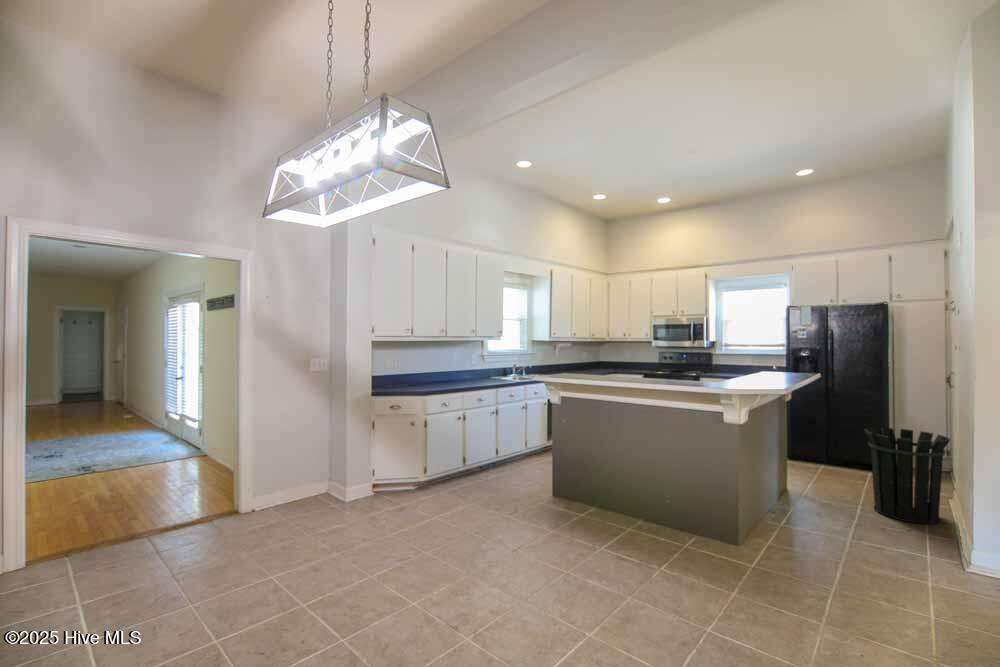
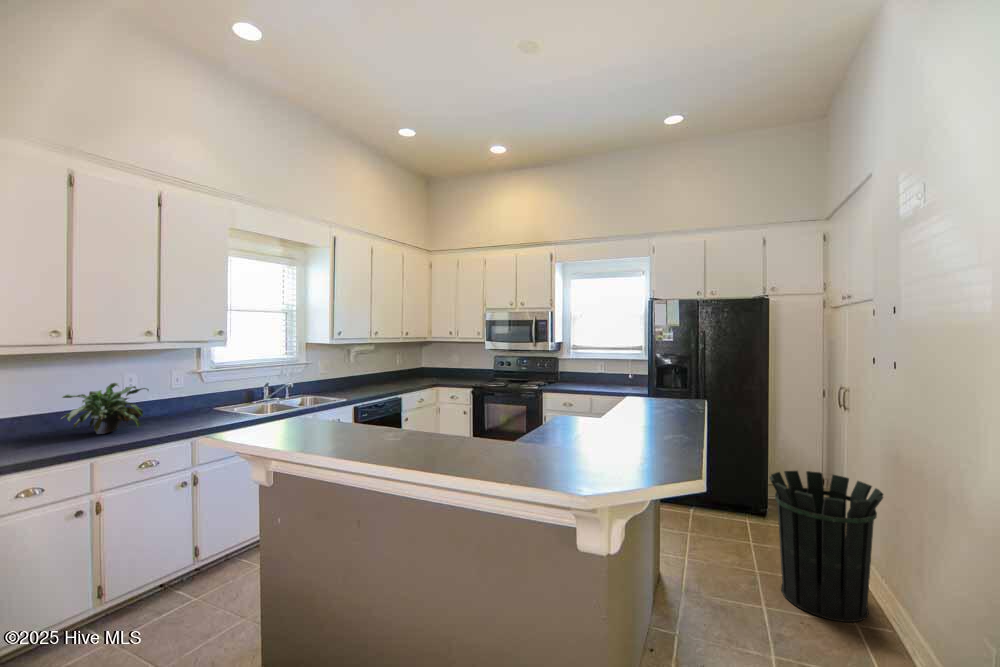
potted plant: none [441,356,474,382] -> present [62,383,149,434]

